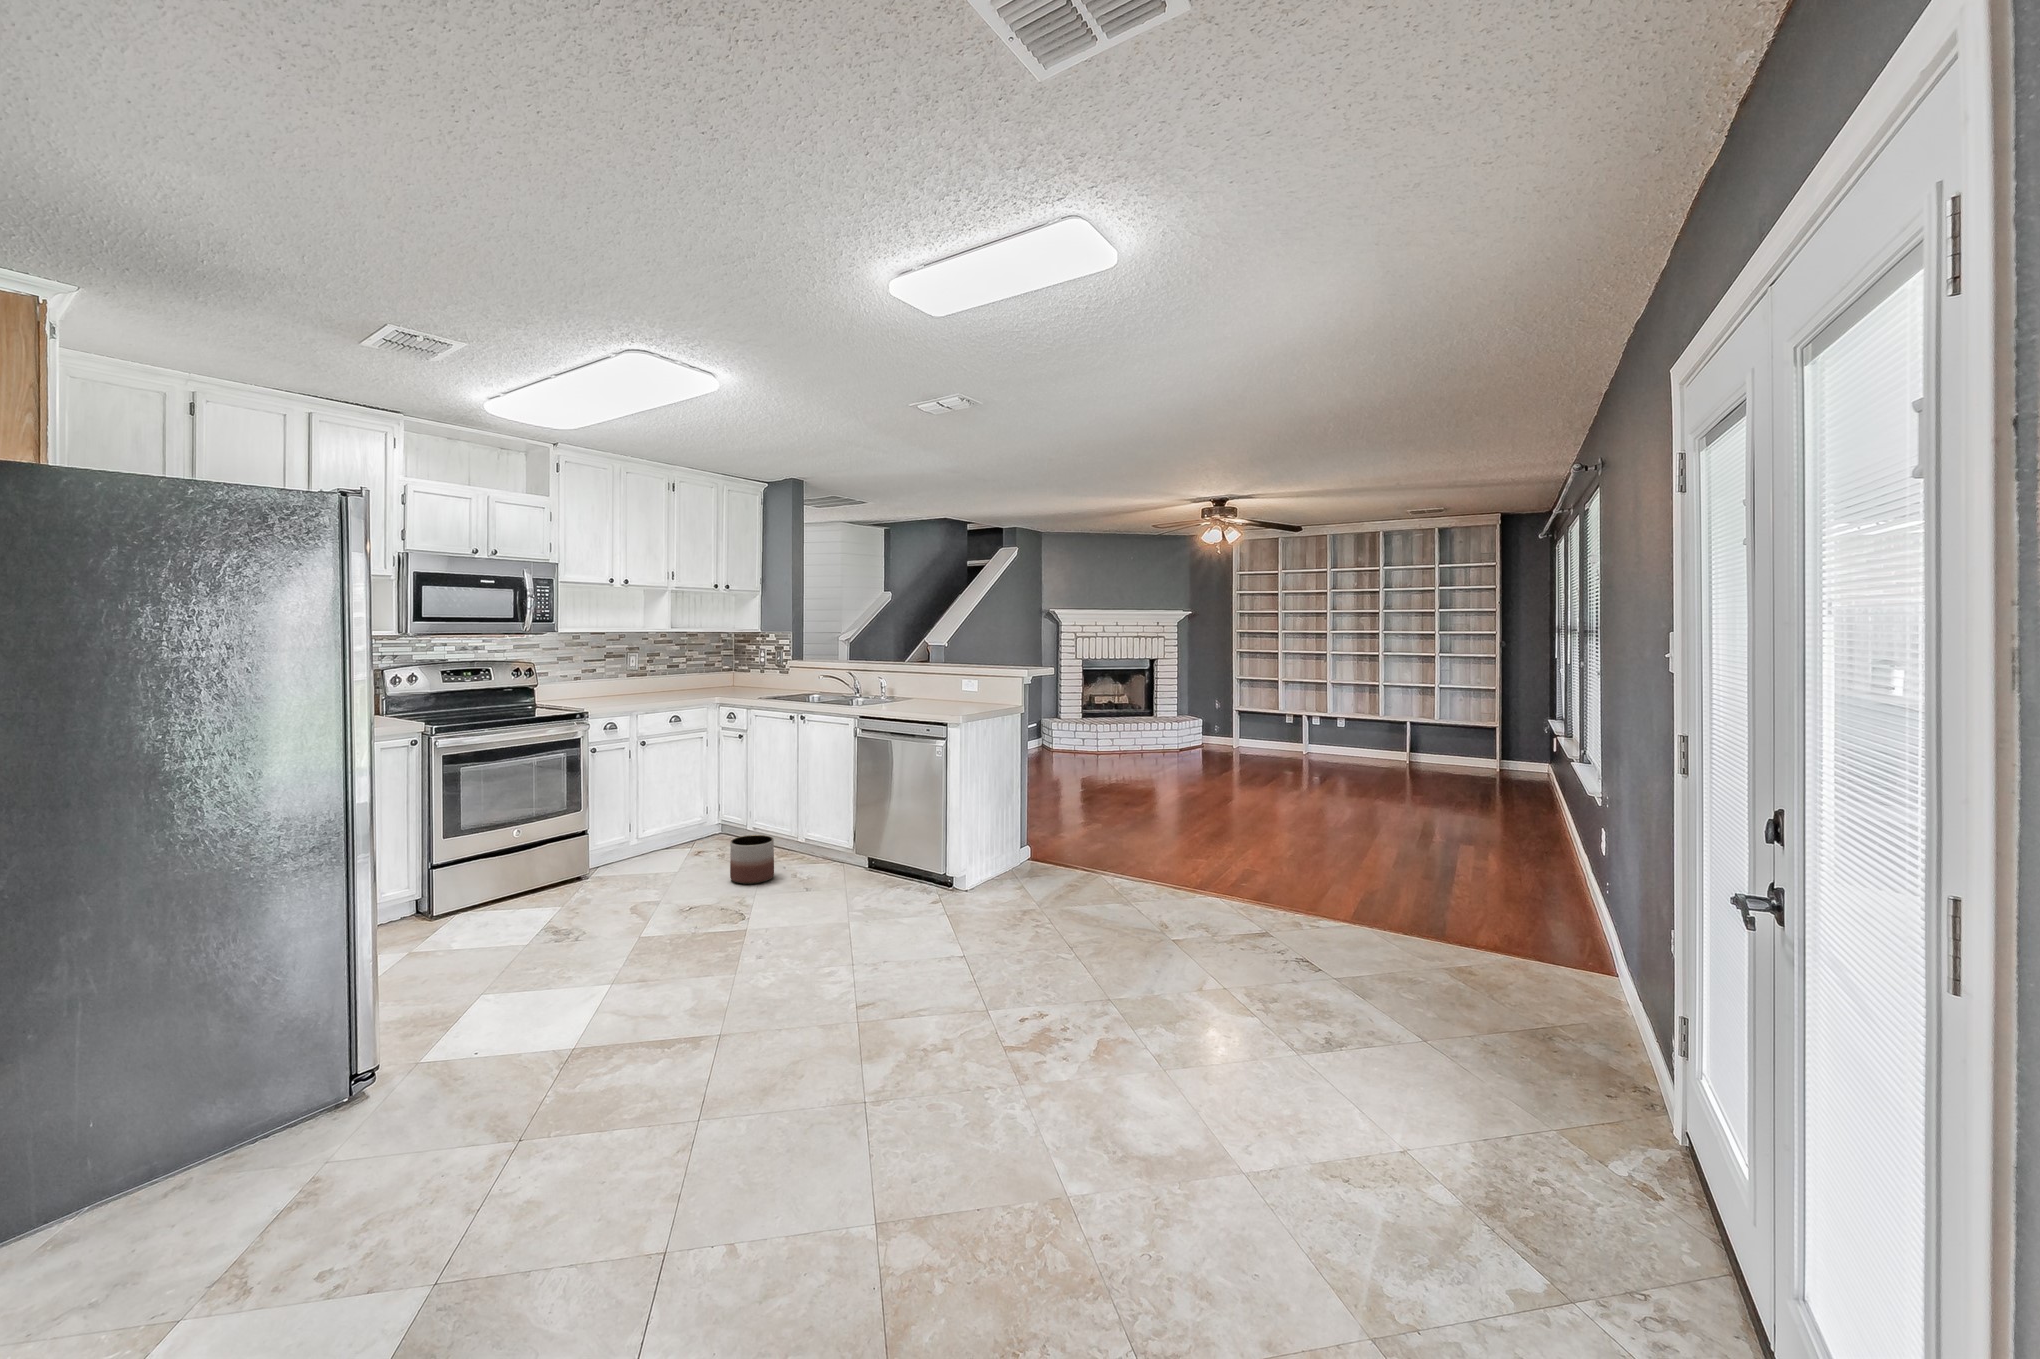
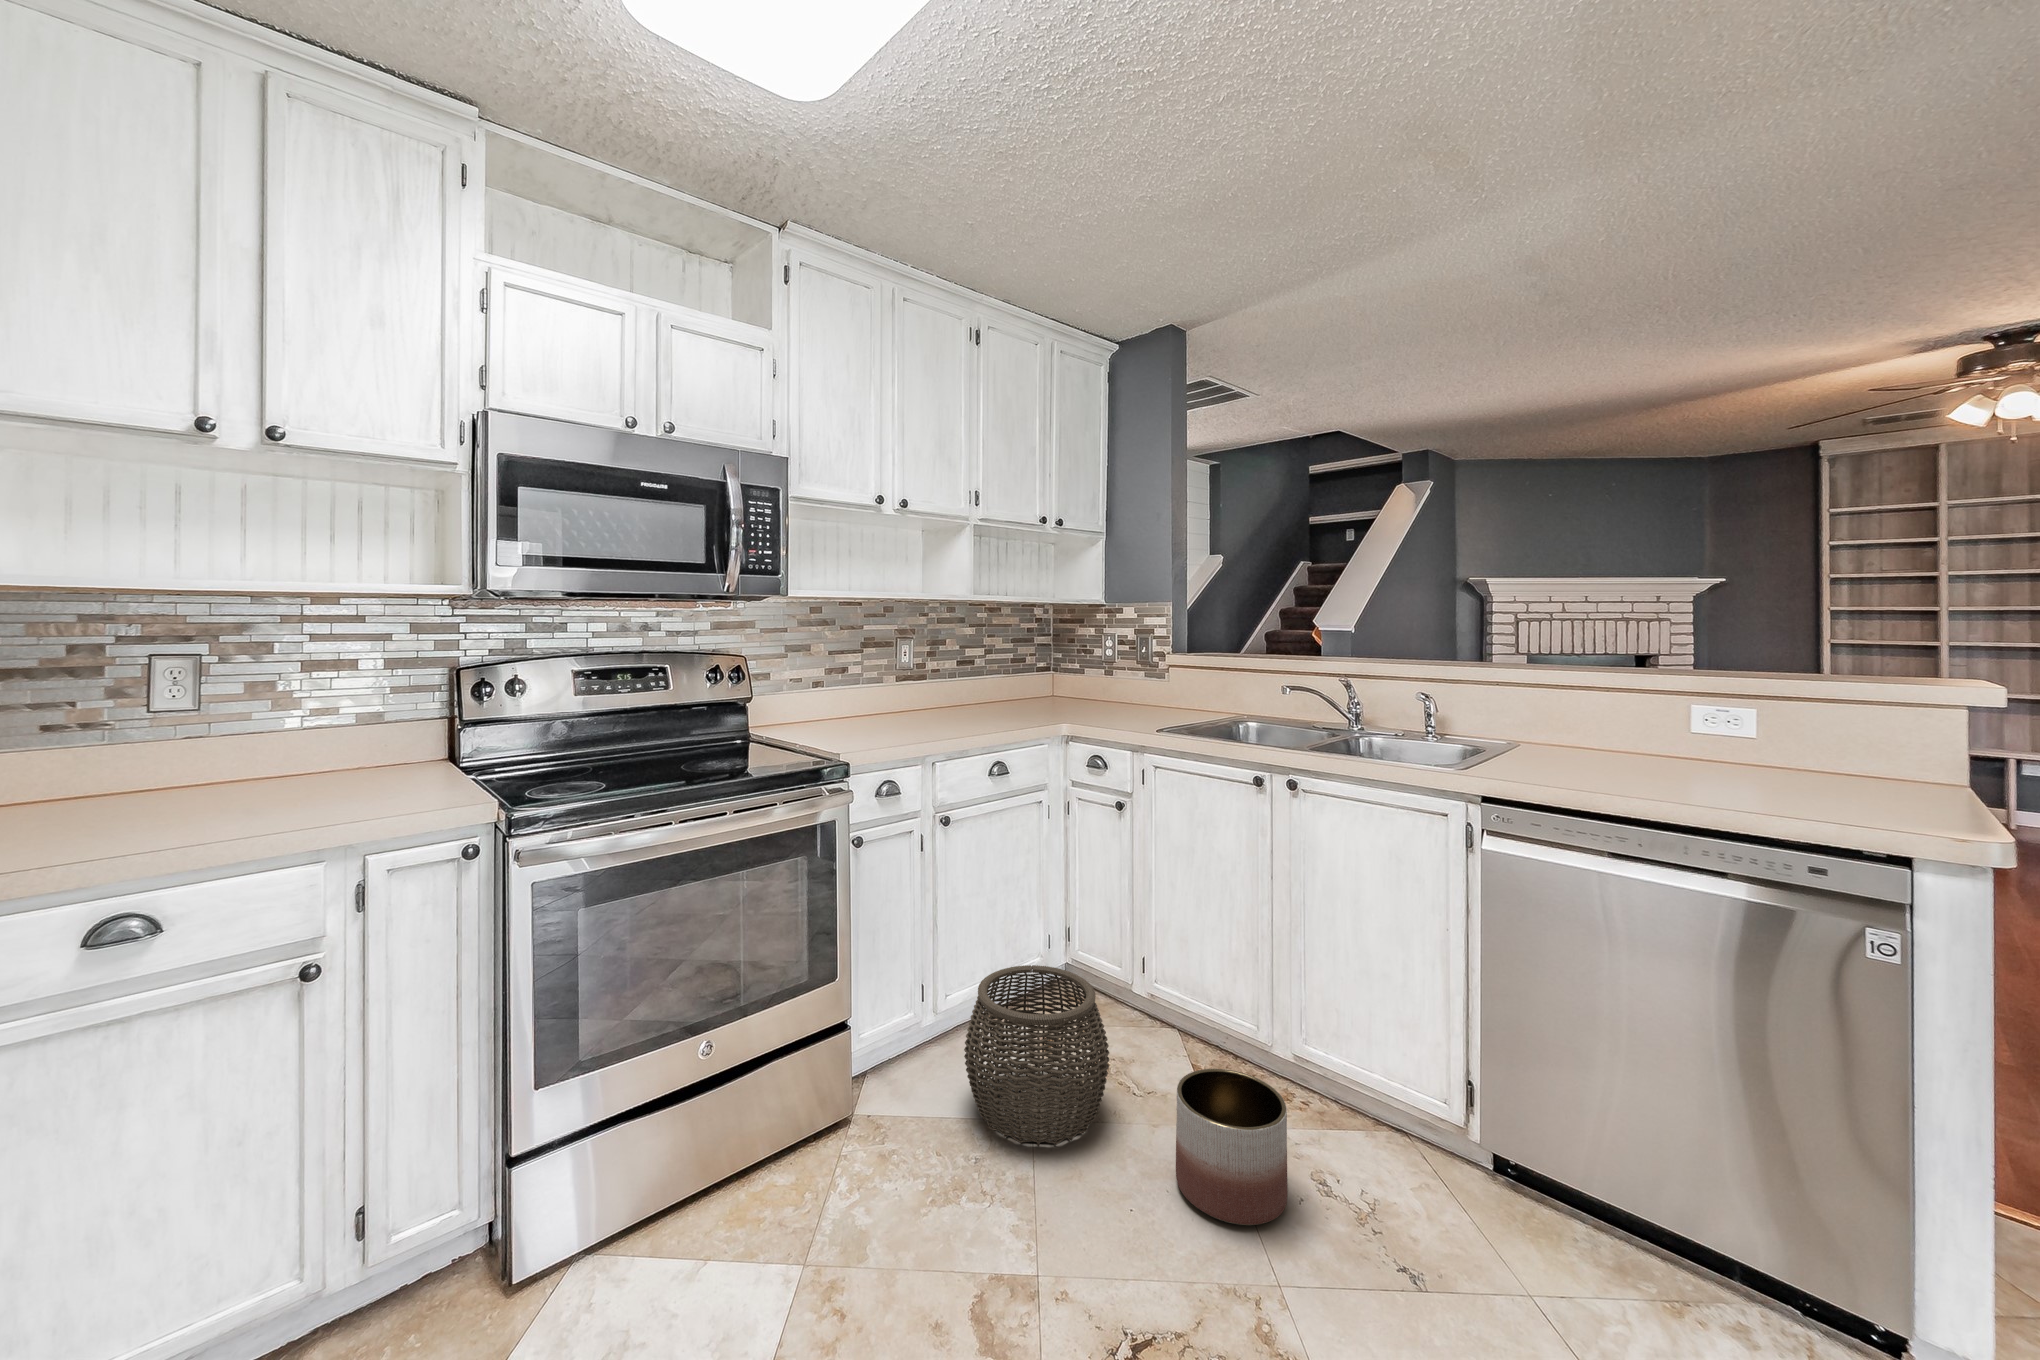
woven basket: none [645,808,714,876] -> present [964,965,1110,1146]

